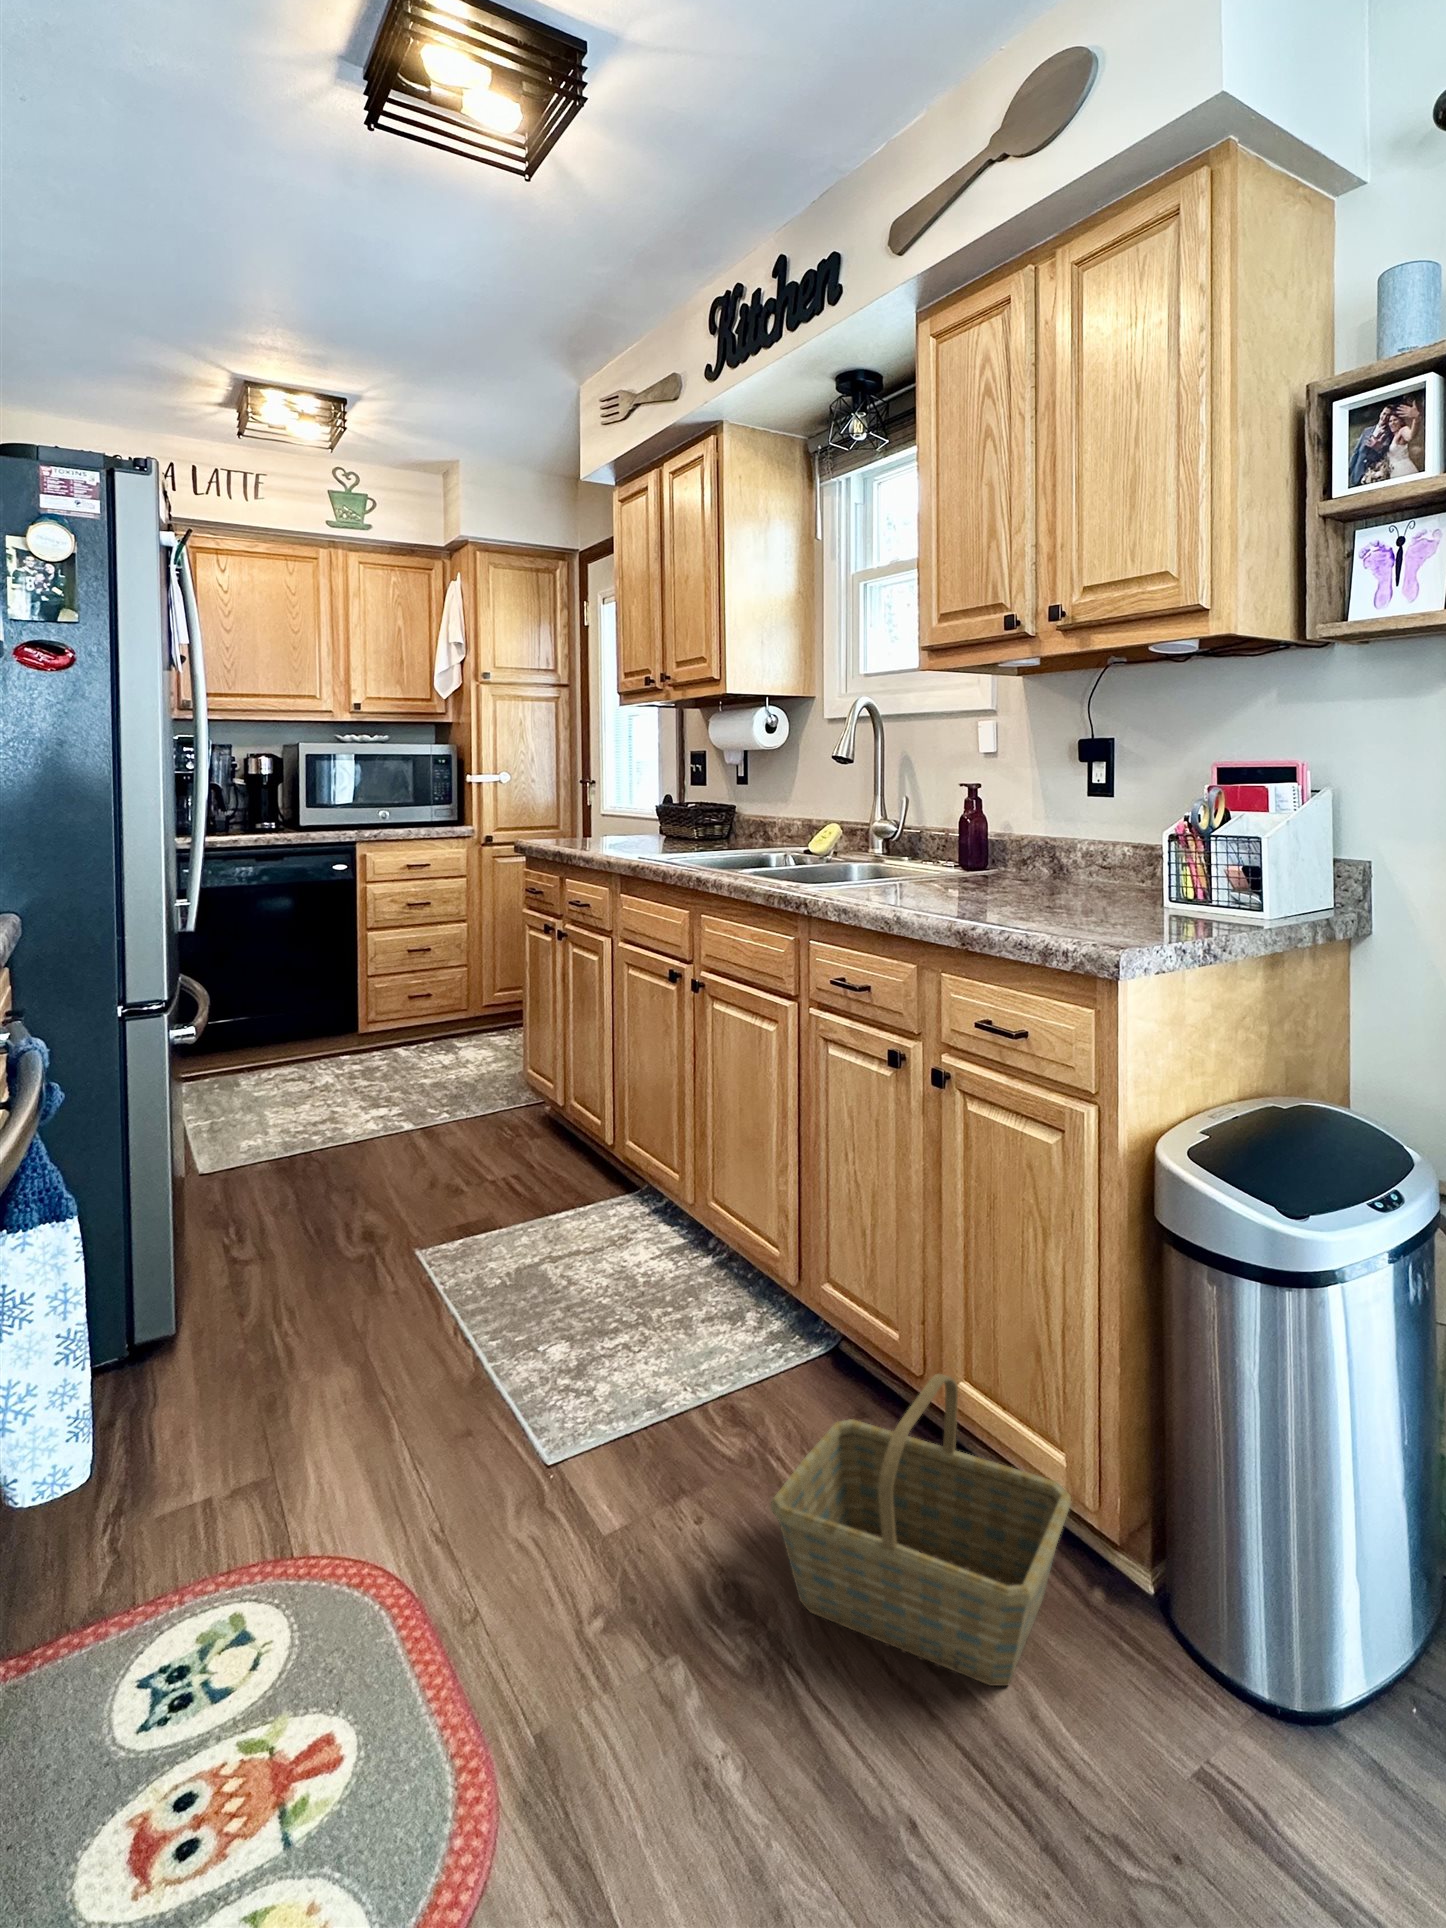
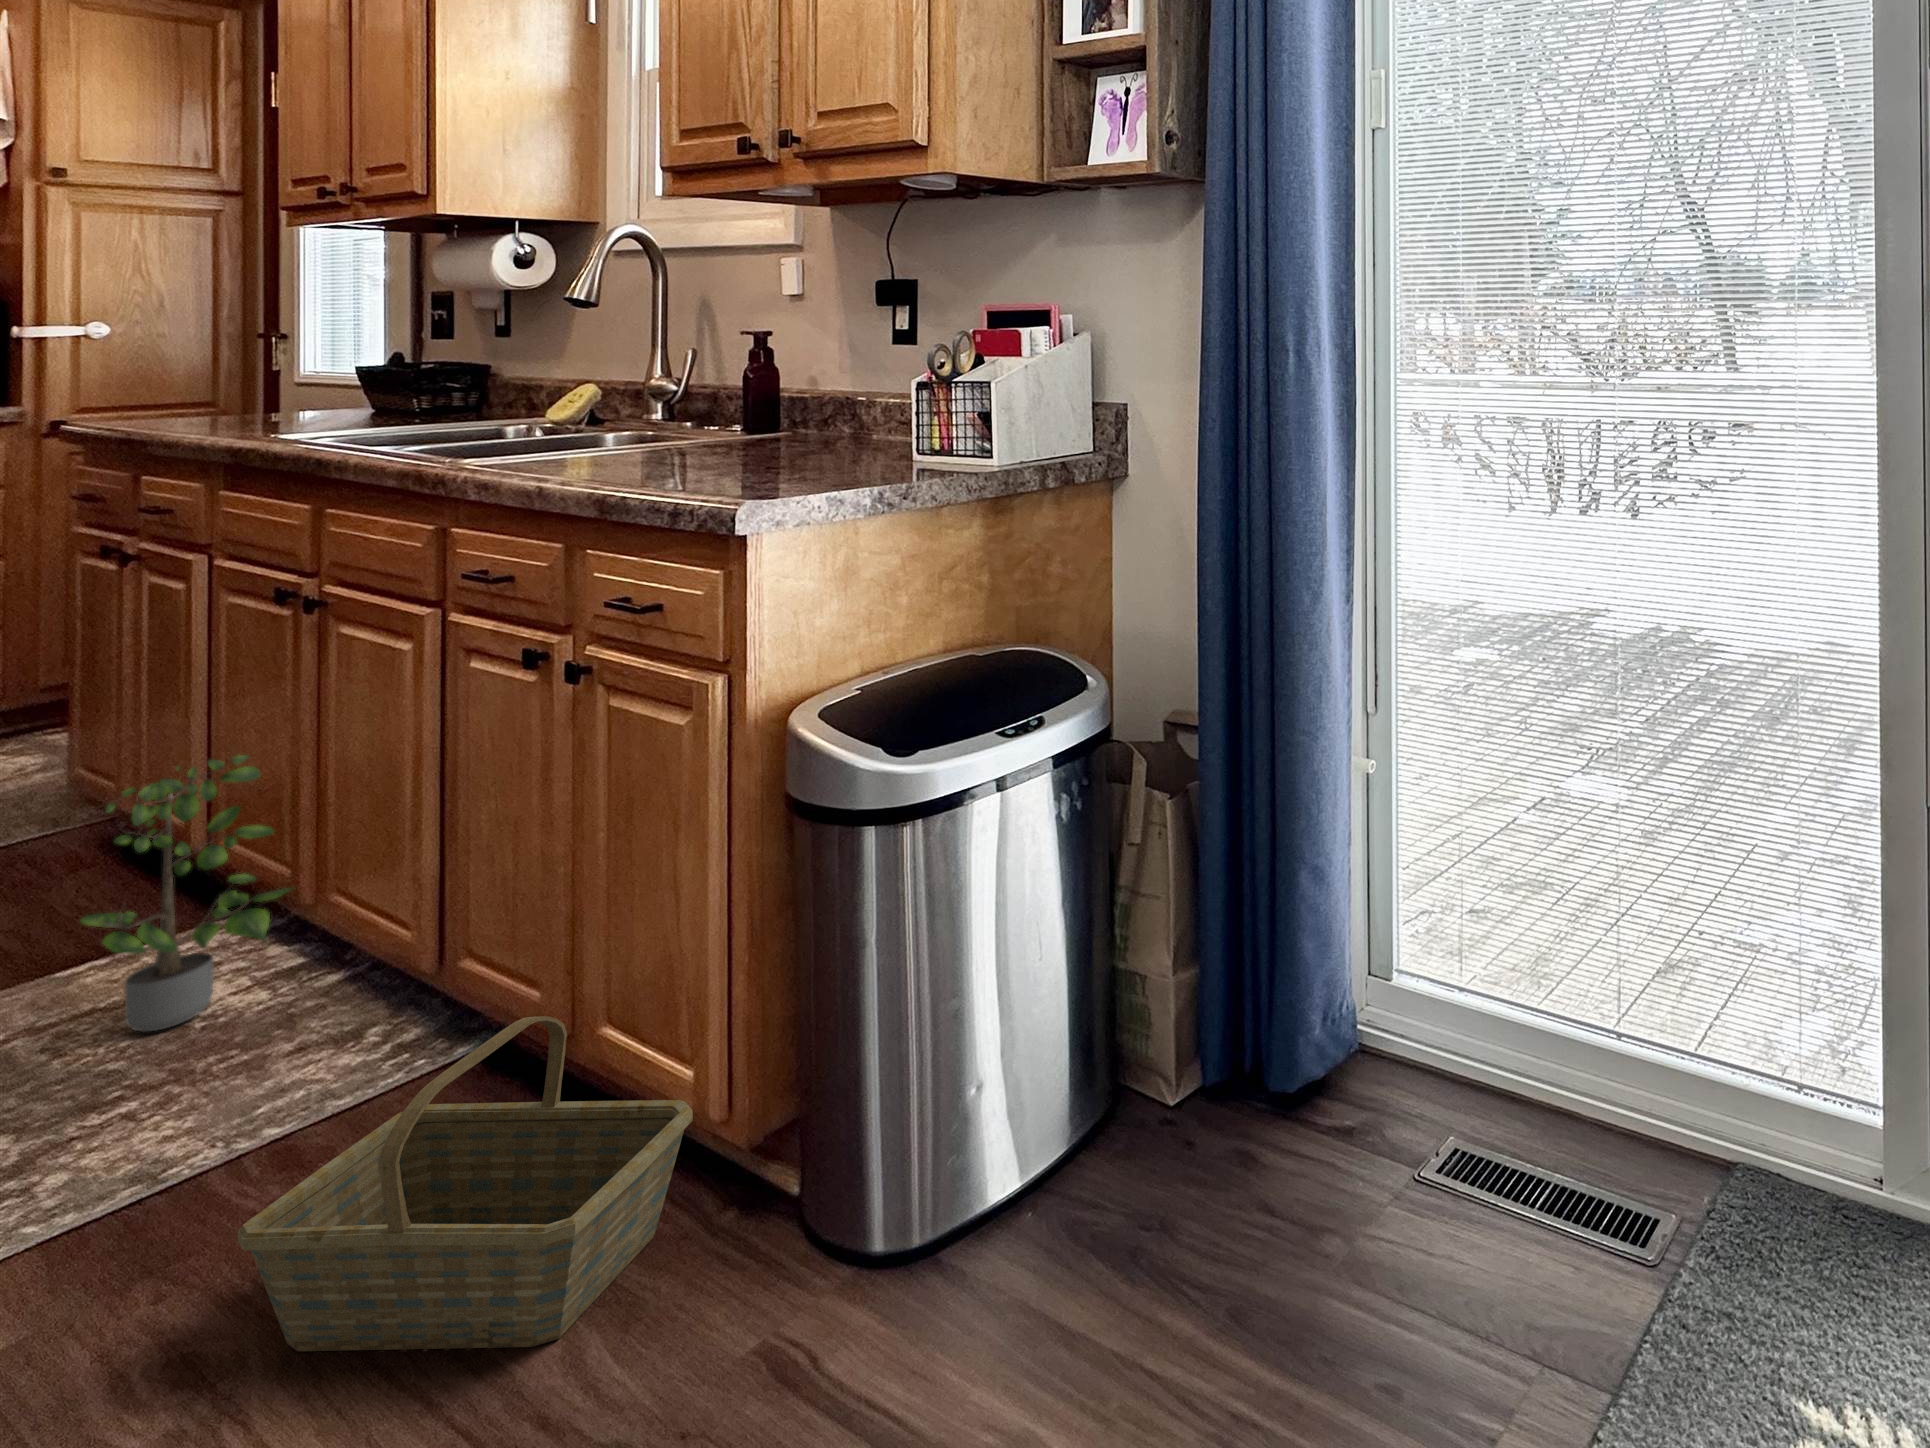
potted plant: none [579,1083,686,1280] -> present [80,755,295,1032]

